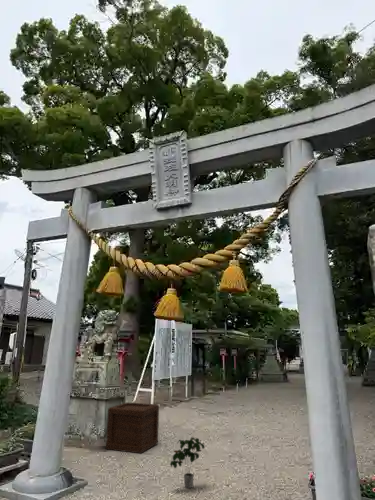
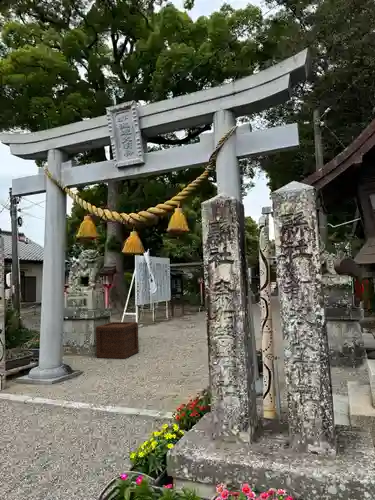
potted plant: present [170,437,205,488] -> none [144,342,170,378]

